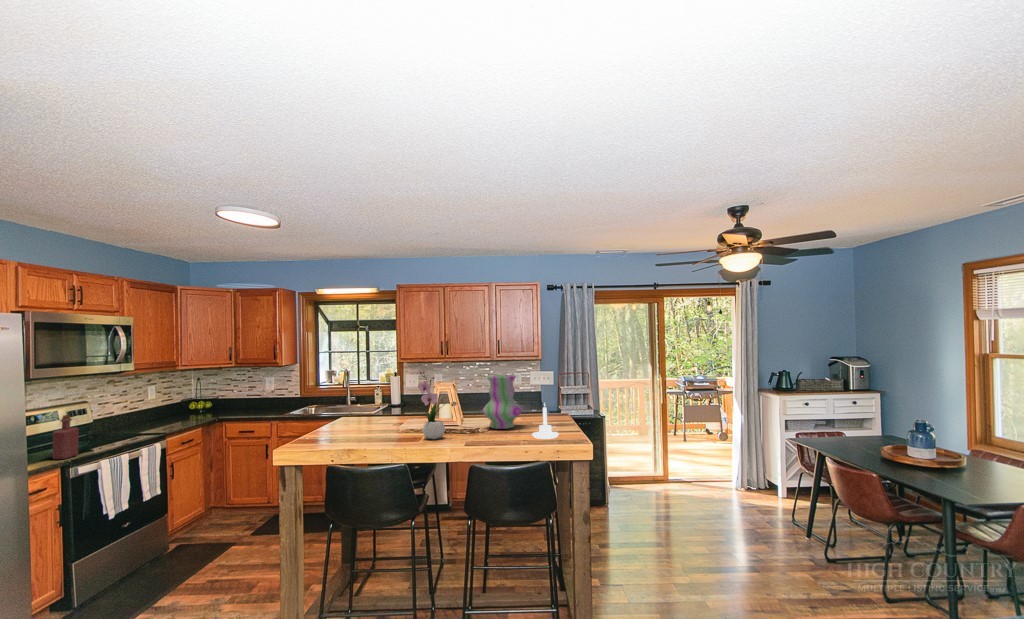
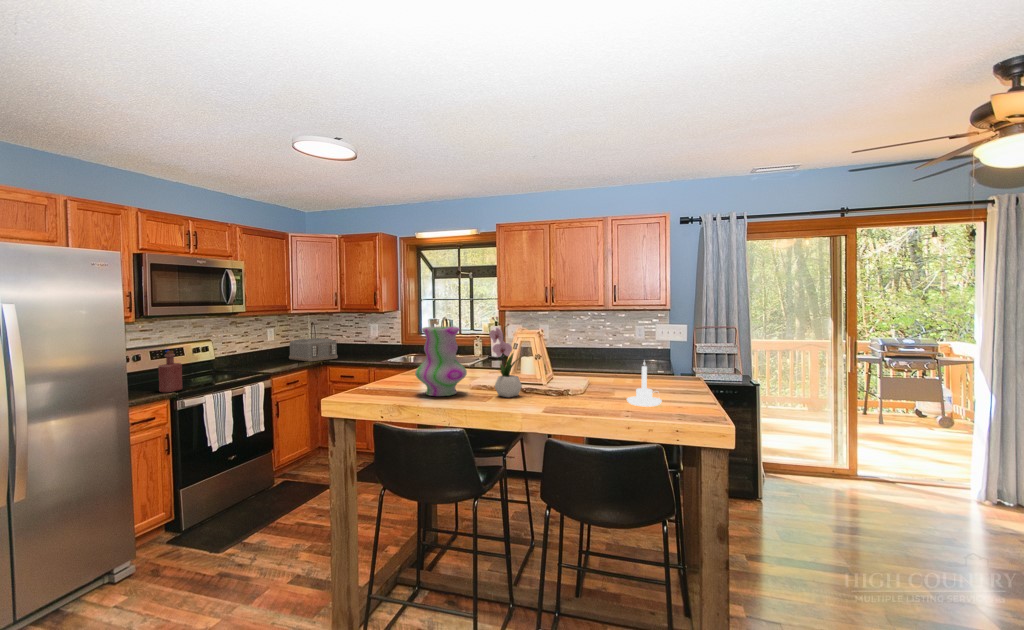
vase: present [483,375,522,429] -> present [415,327,467,396]
toaster: none [176,394,231,419] -> present [289,338,338,362]

